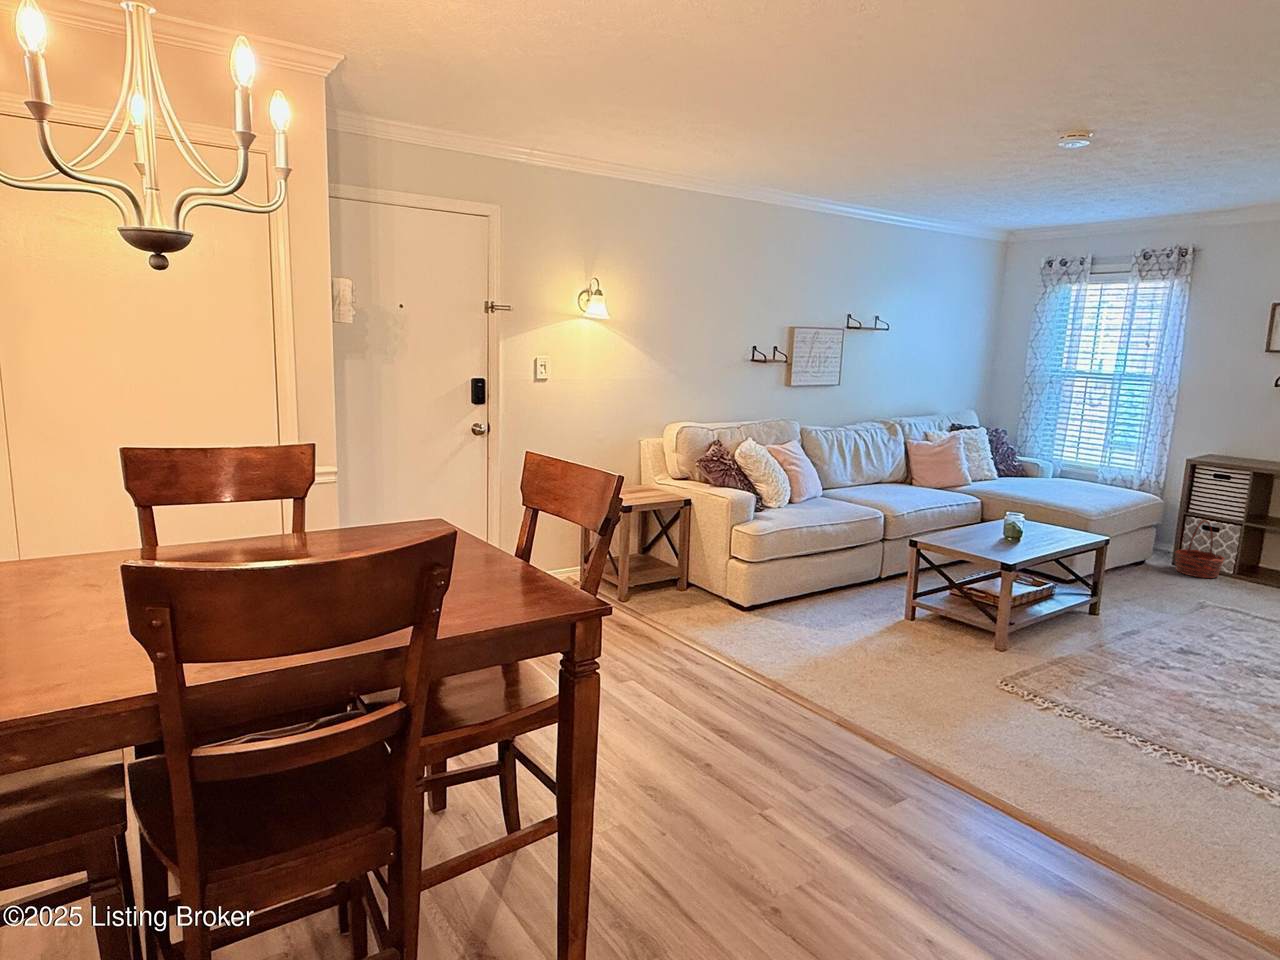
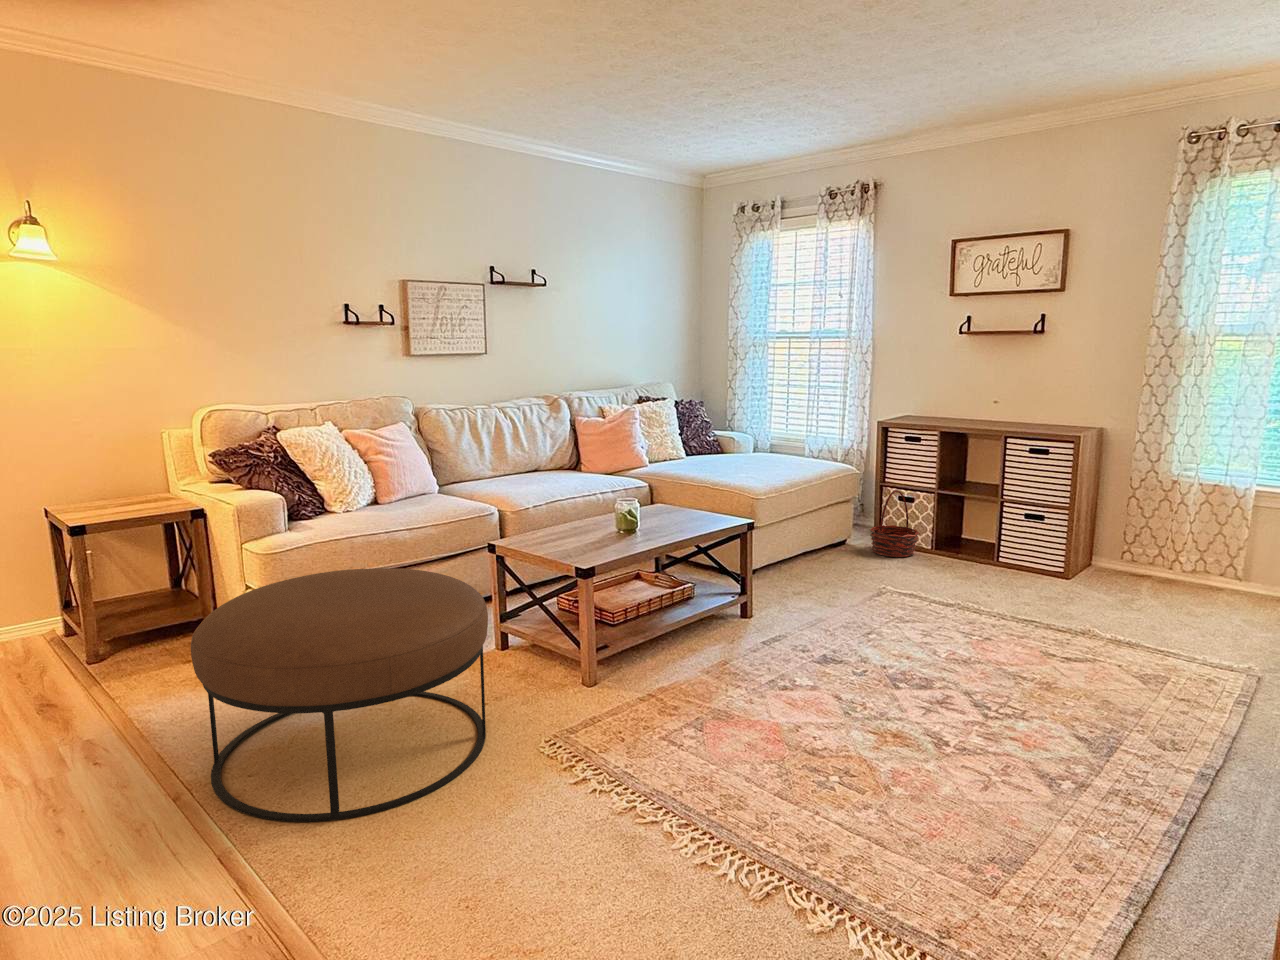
ottoman: none [775,552,968,713] -> present [191,568,488,822]

